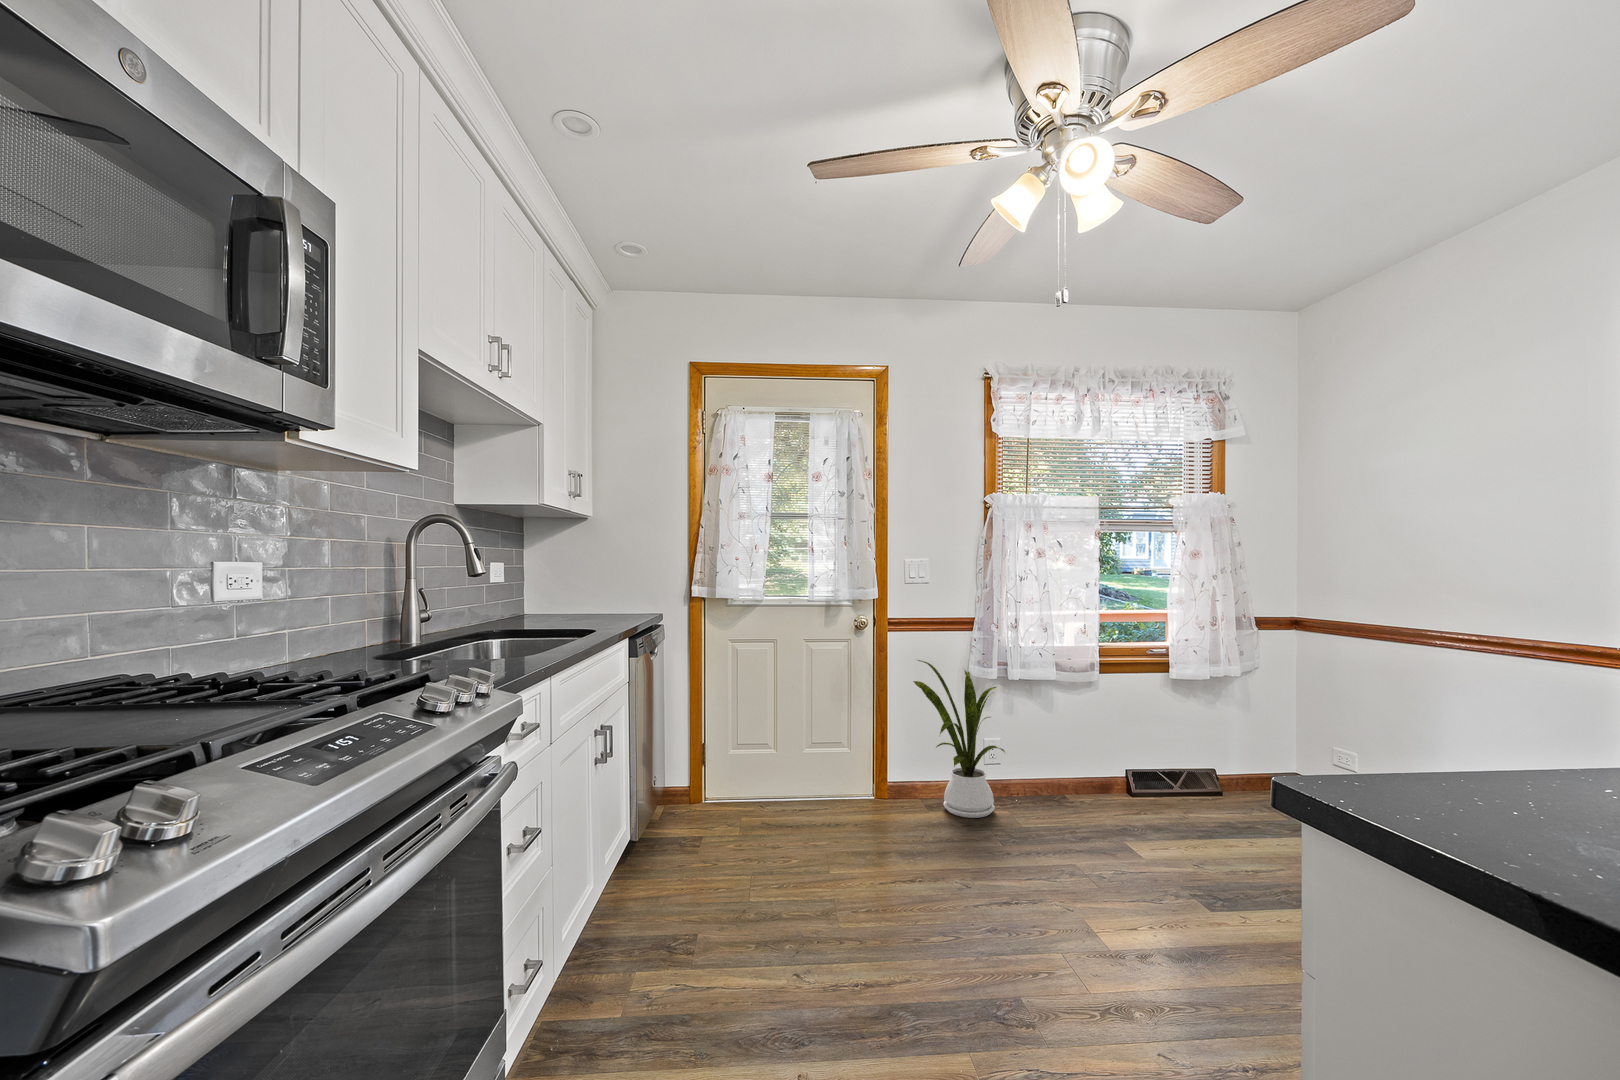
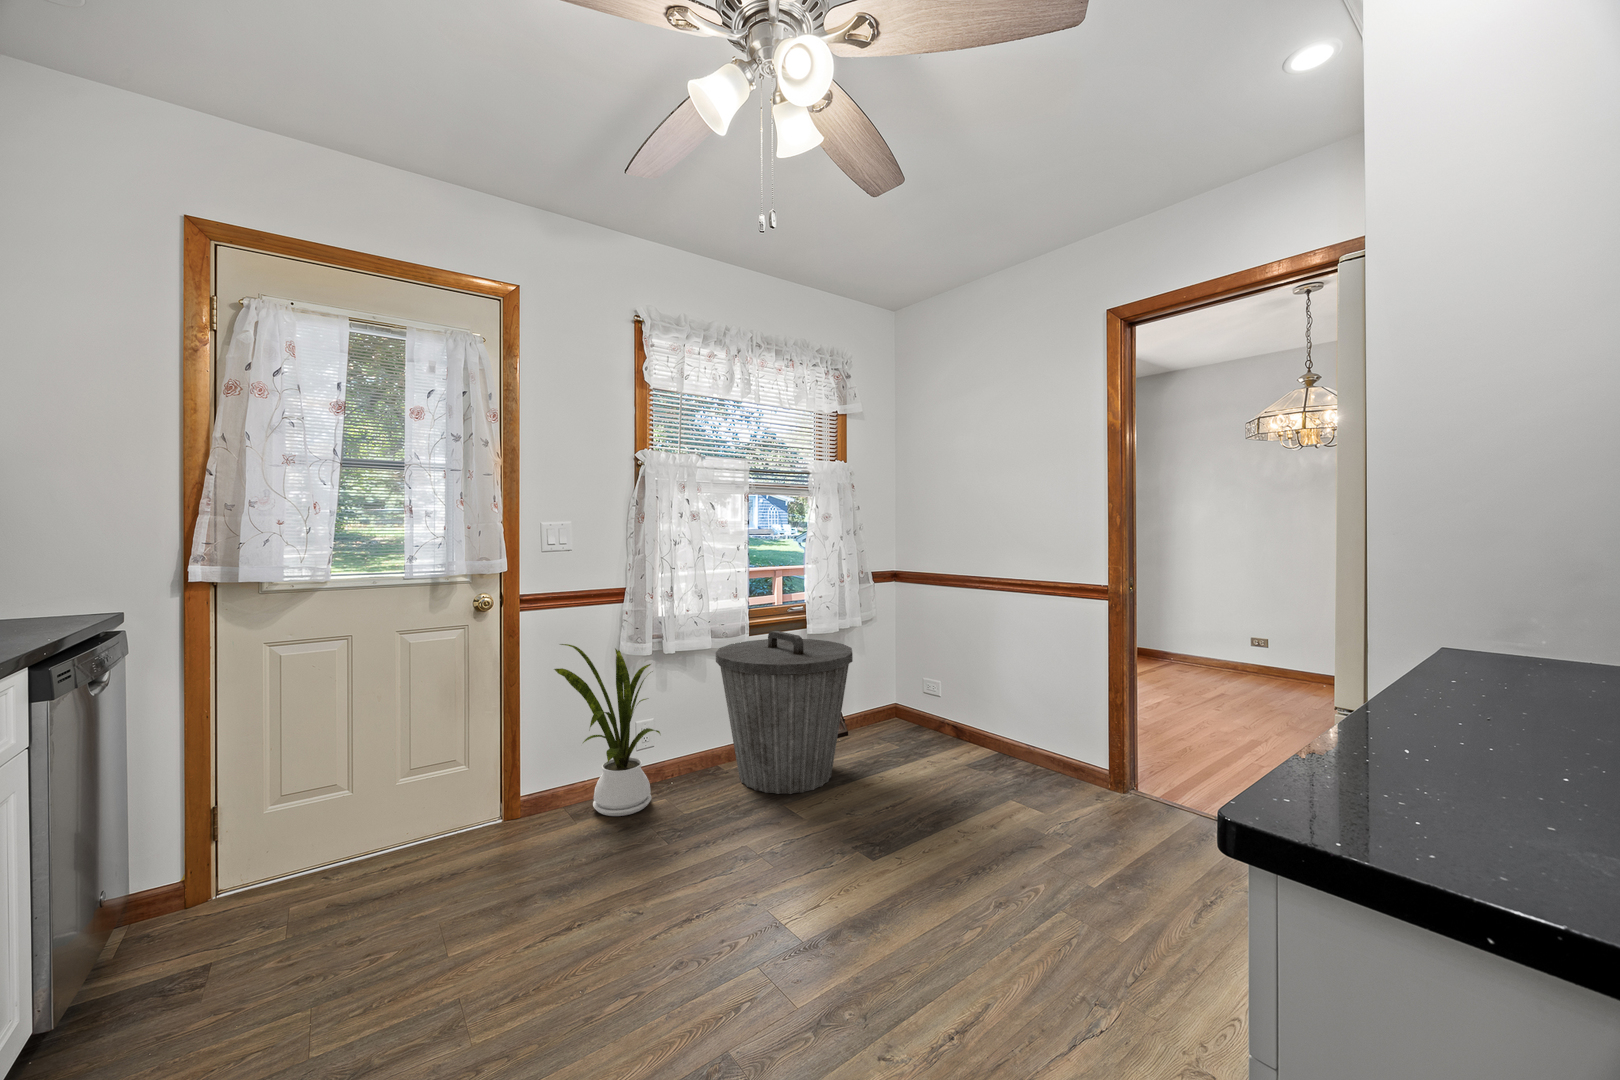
trash can: none [1059,668,1213,836] -> present [716,631,853,794]

